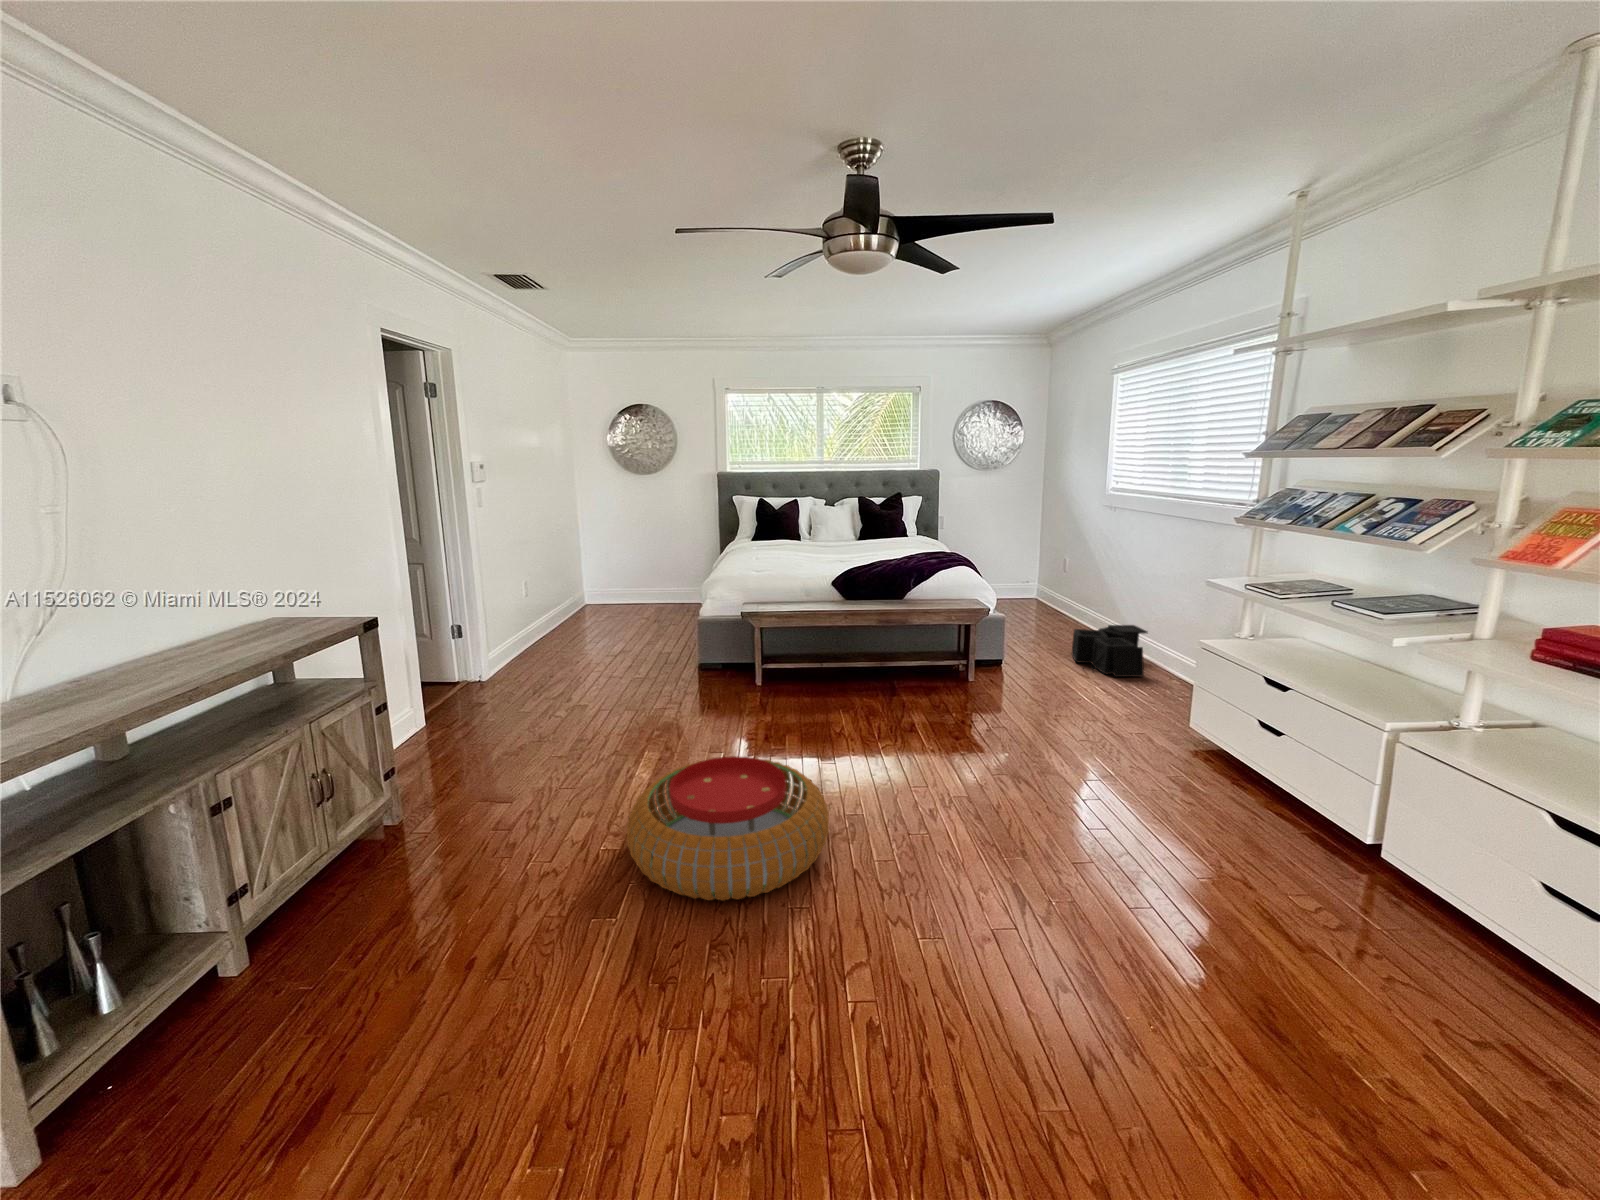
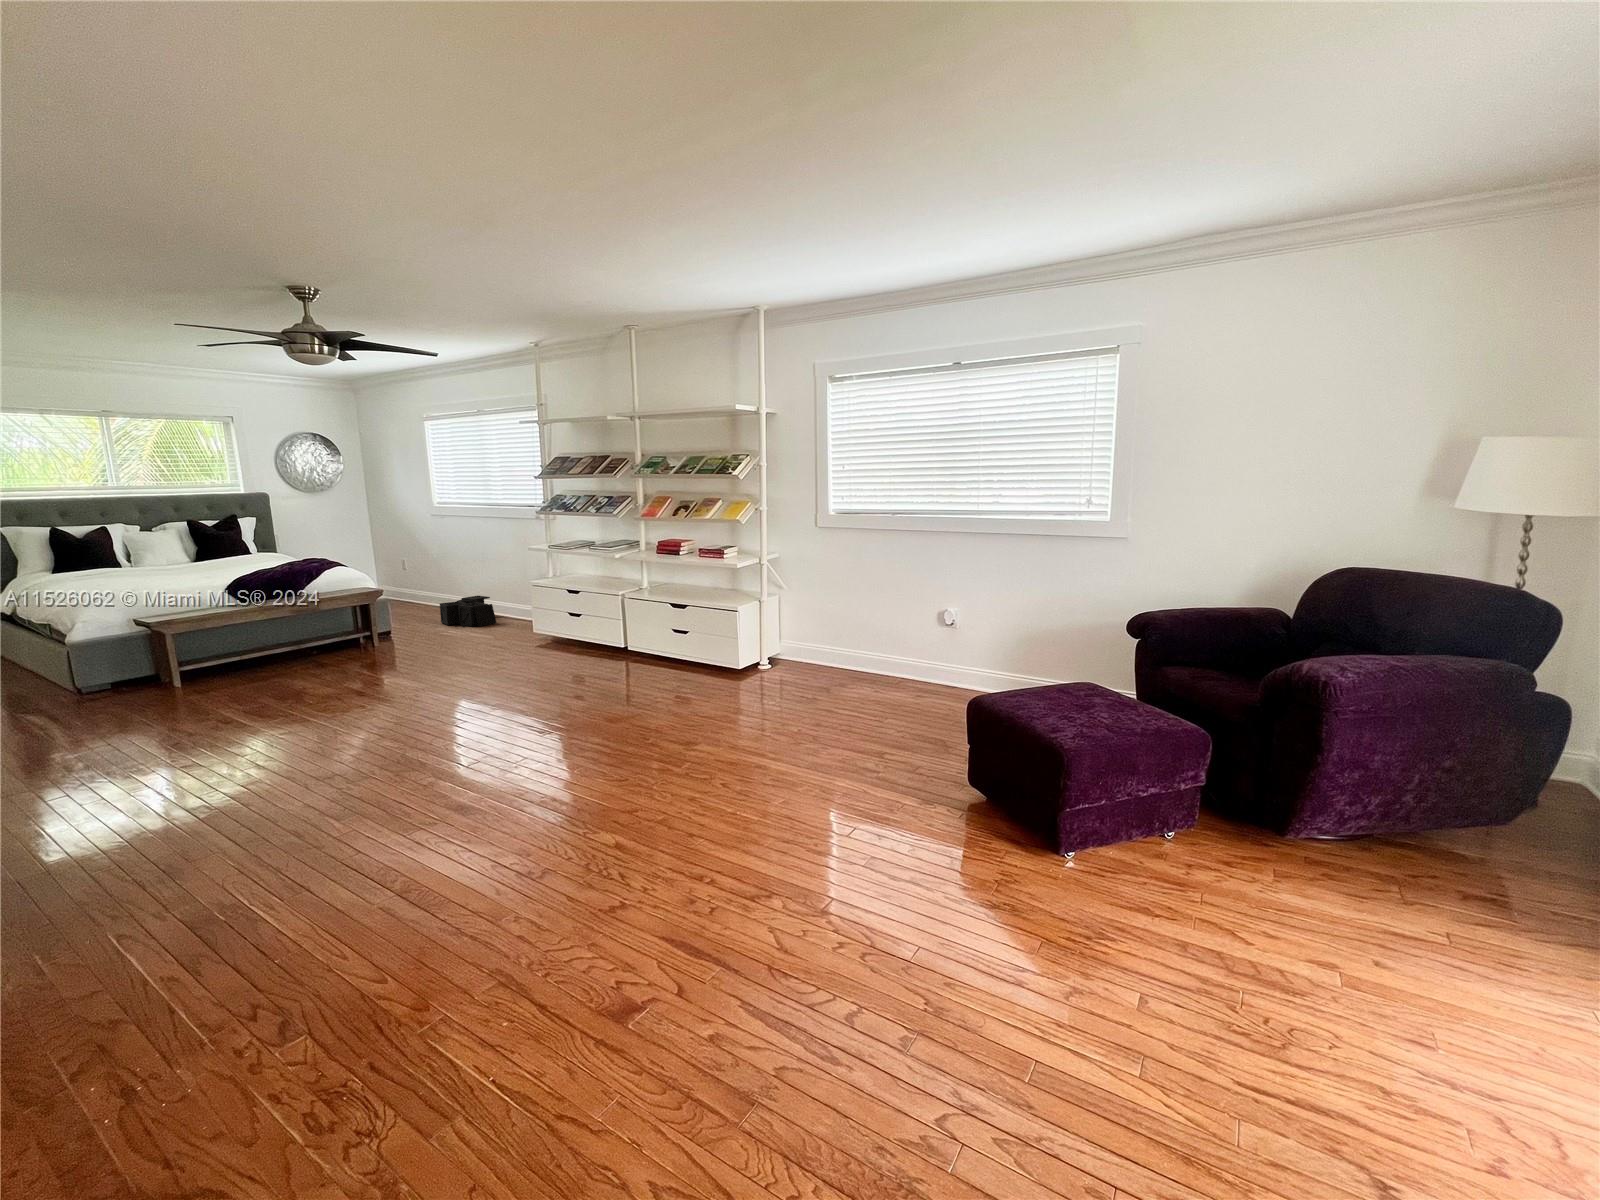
pouf: present [627,756,829,901] -> none [215,678,381,756]

